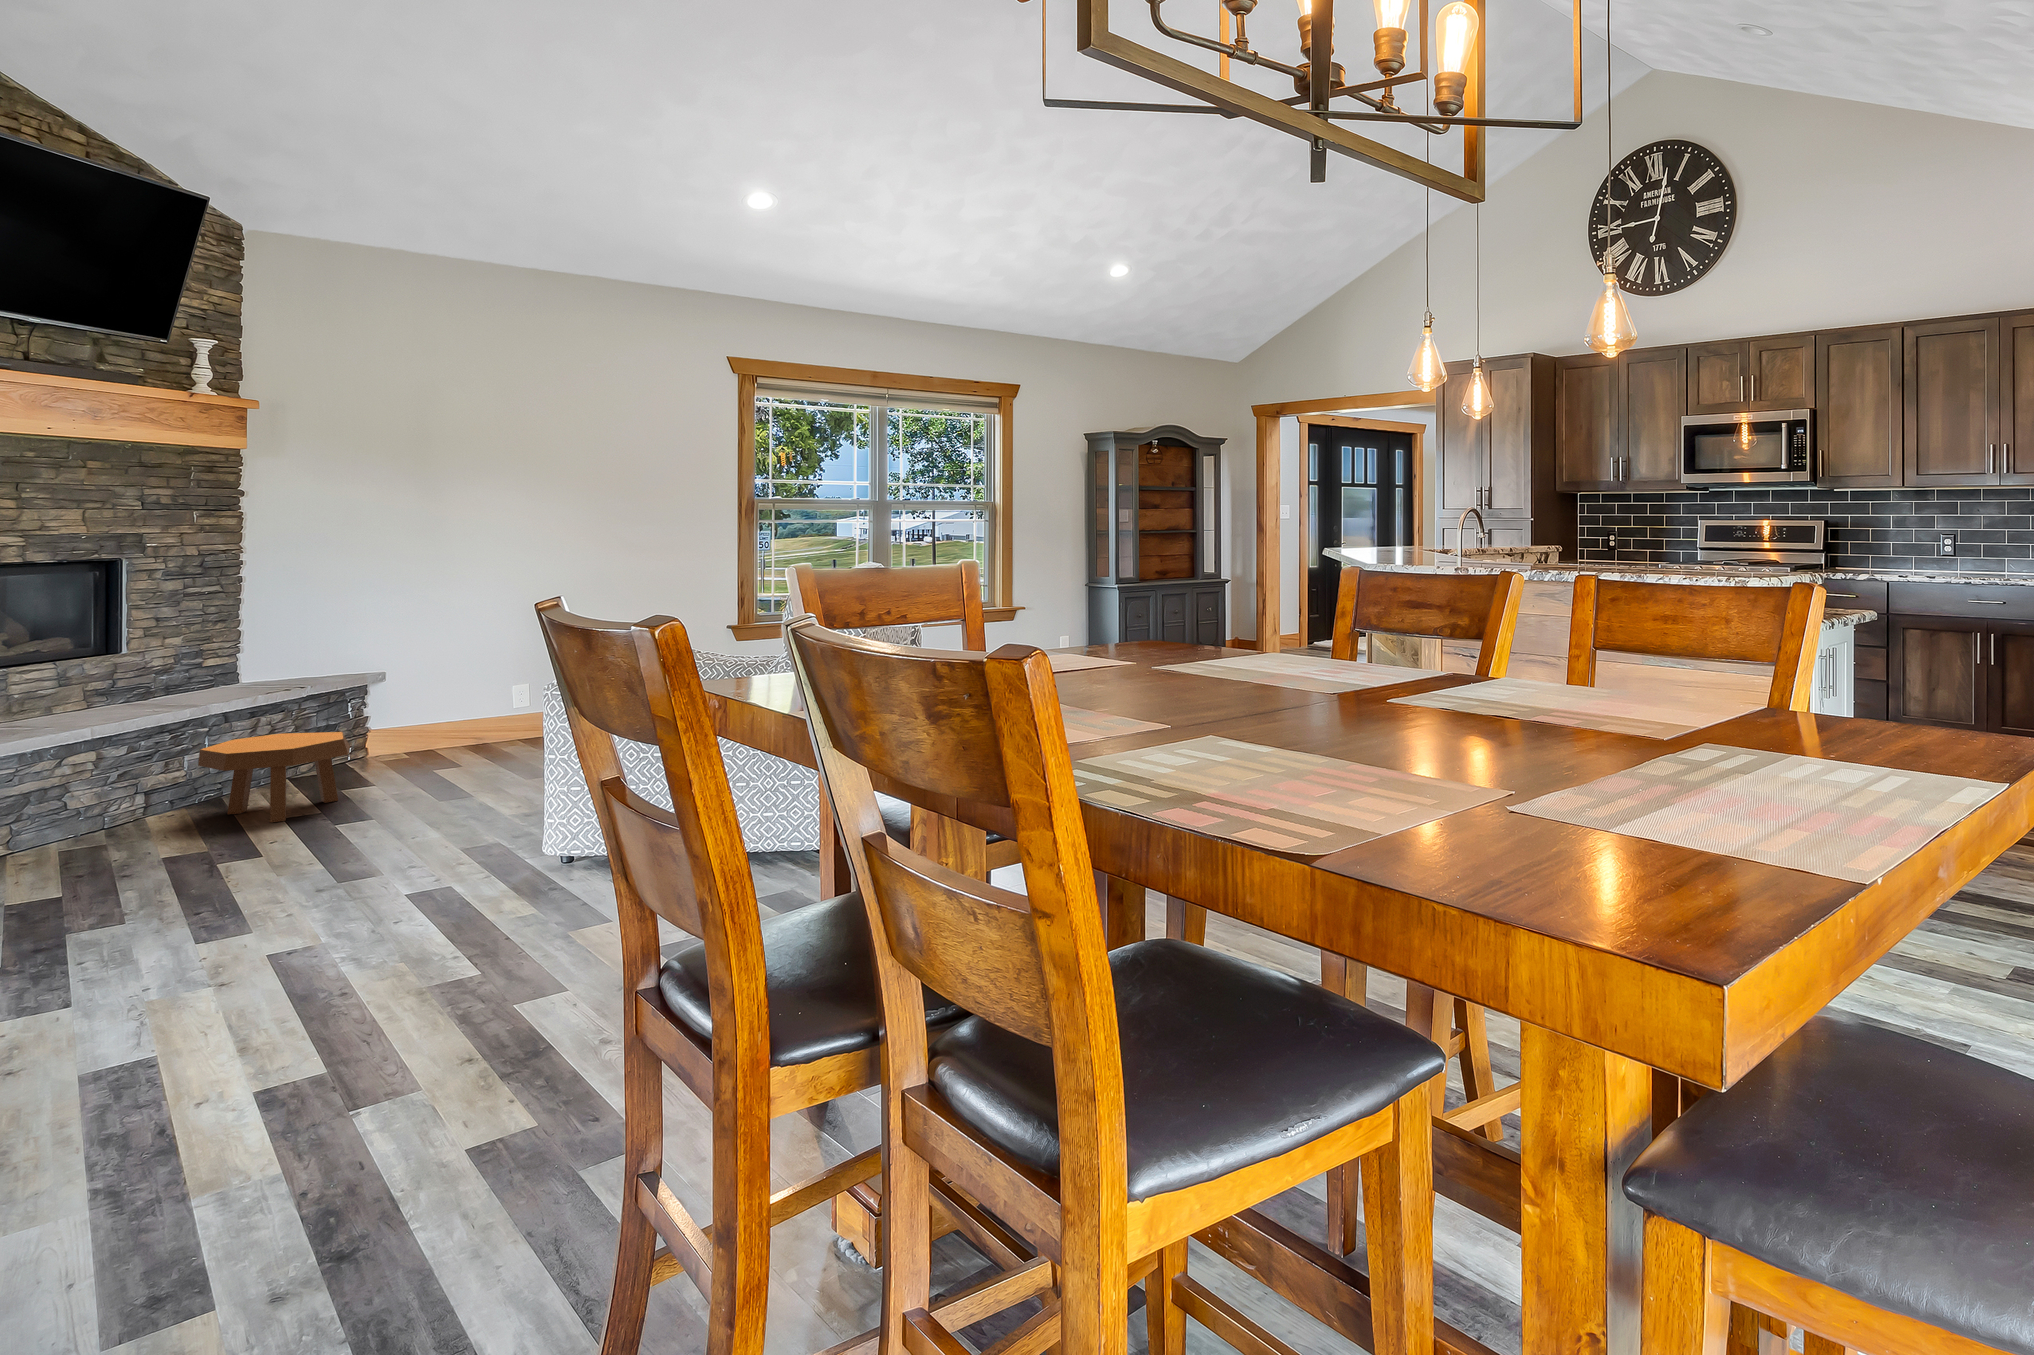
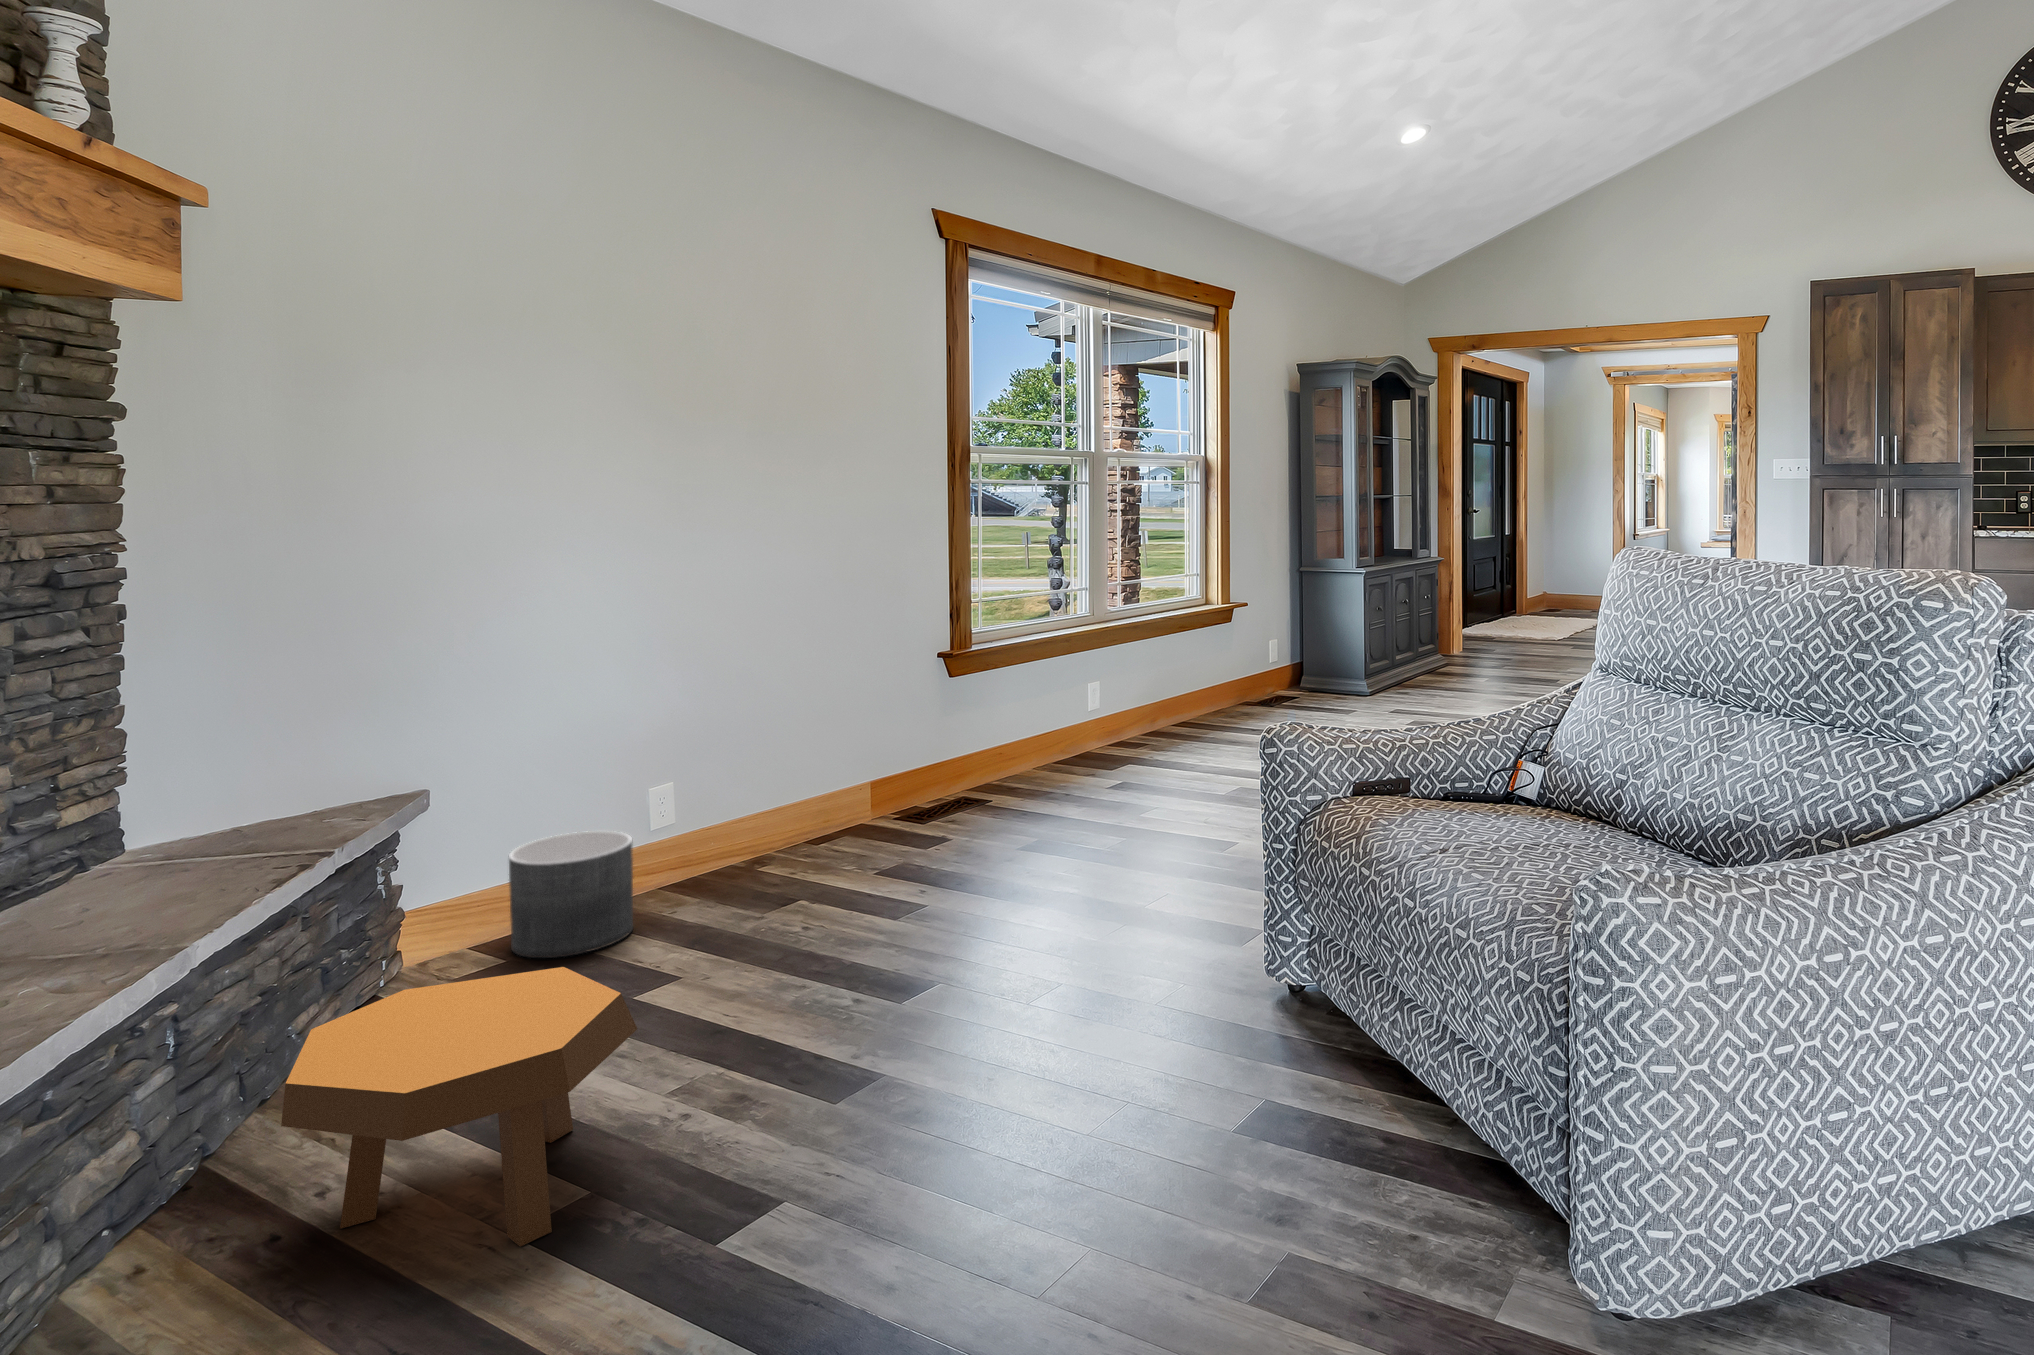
planter: none [415,700,481,756] -> present [509,831,633,958]

